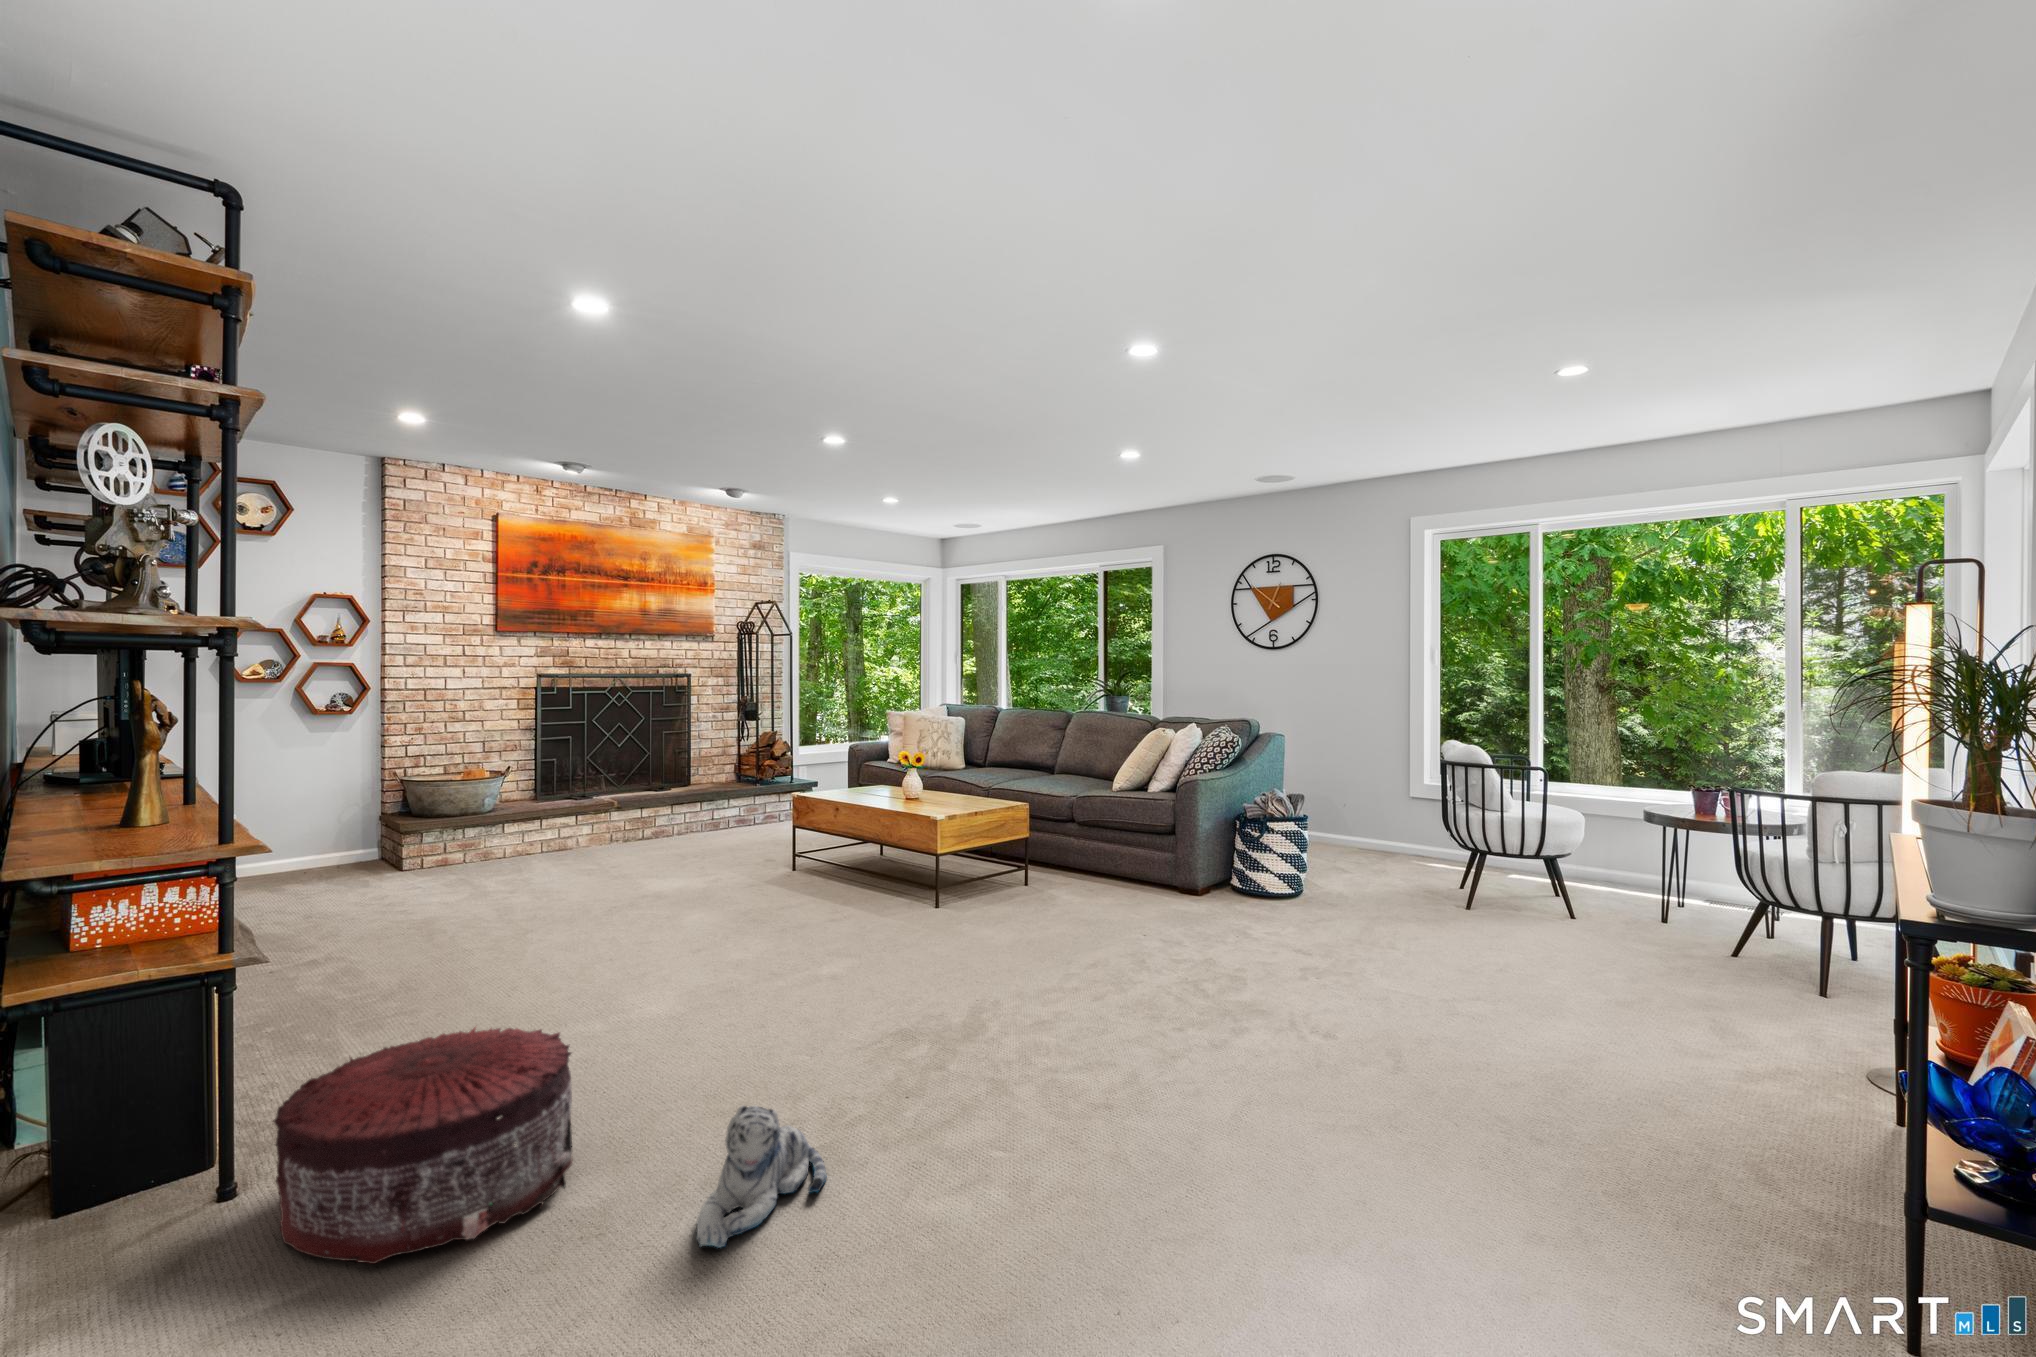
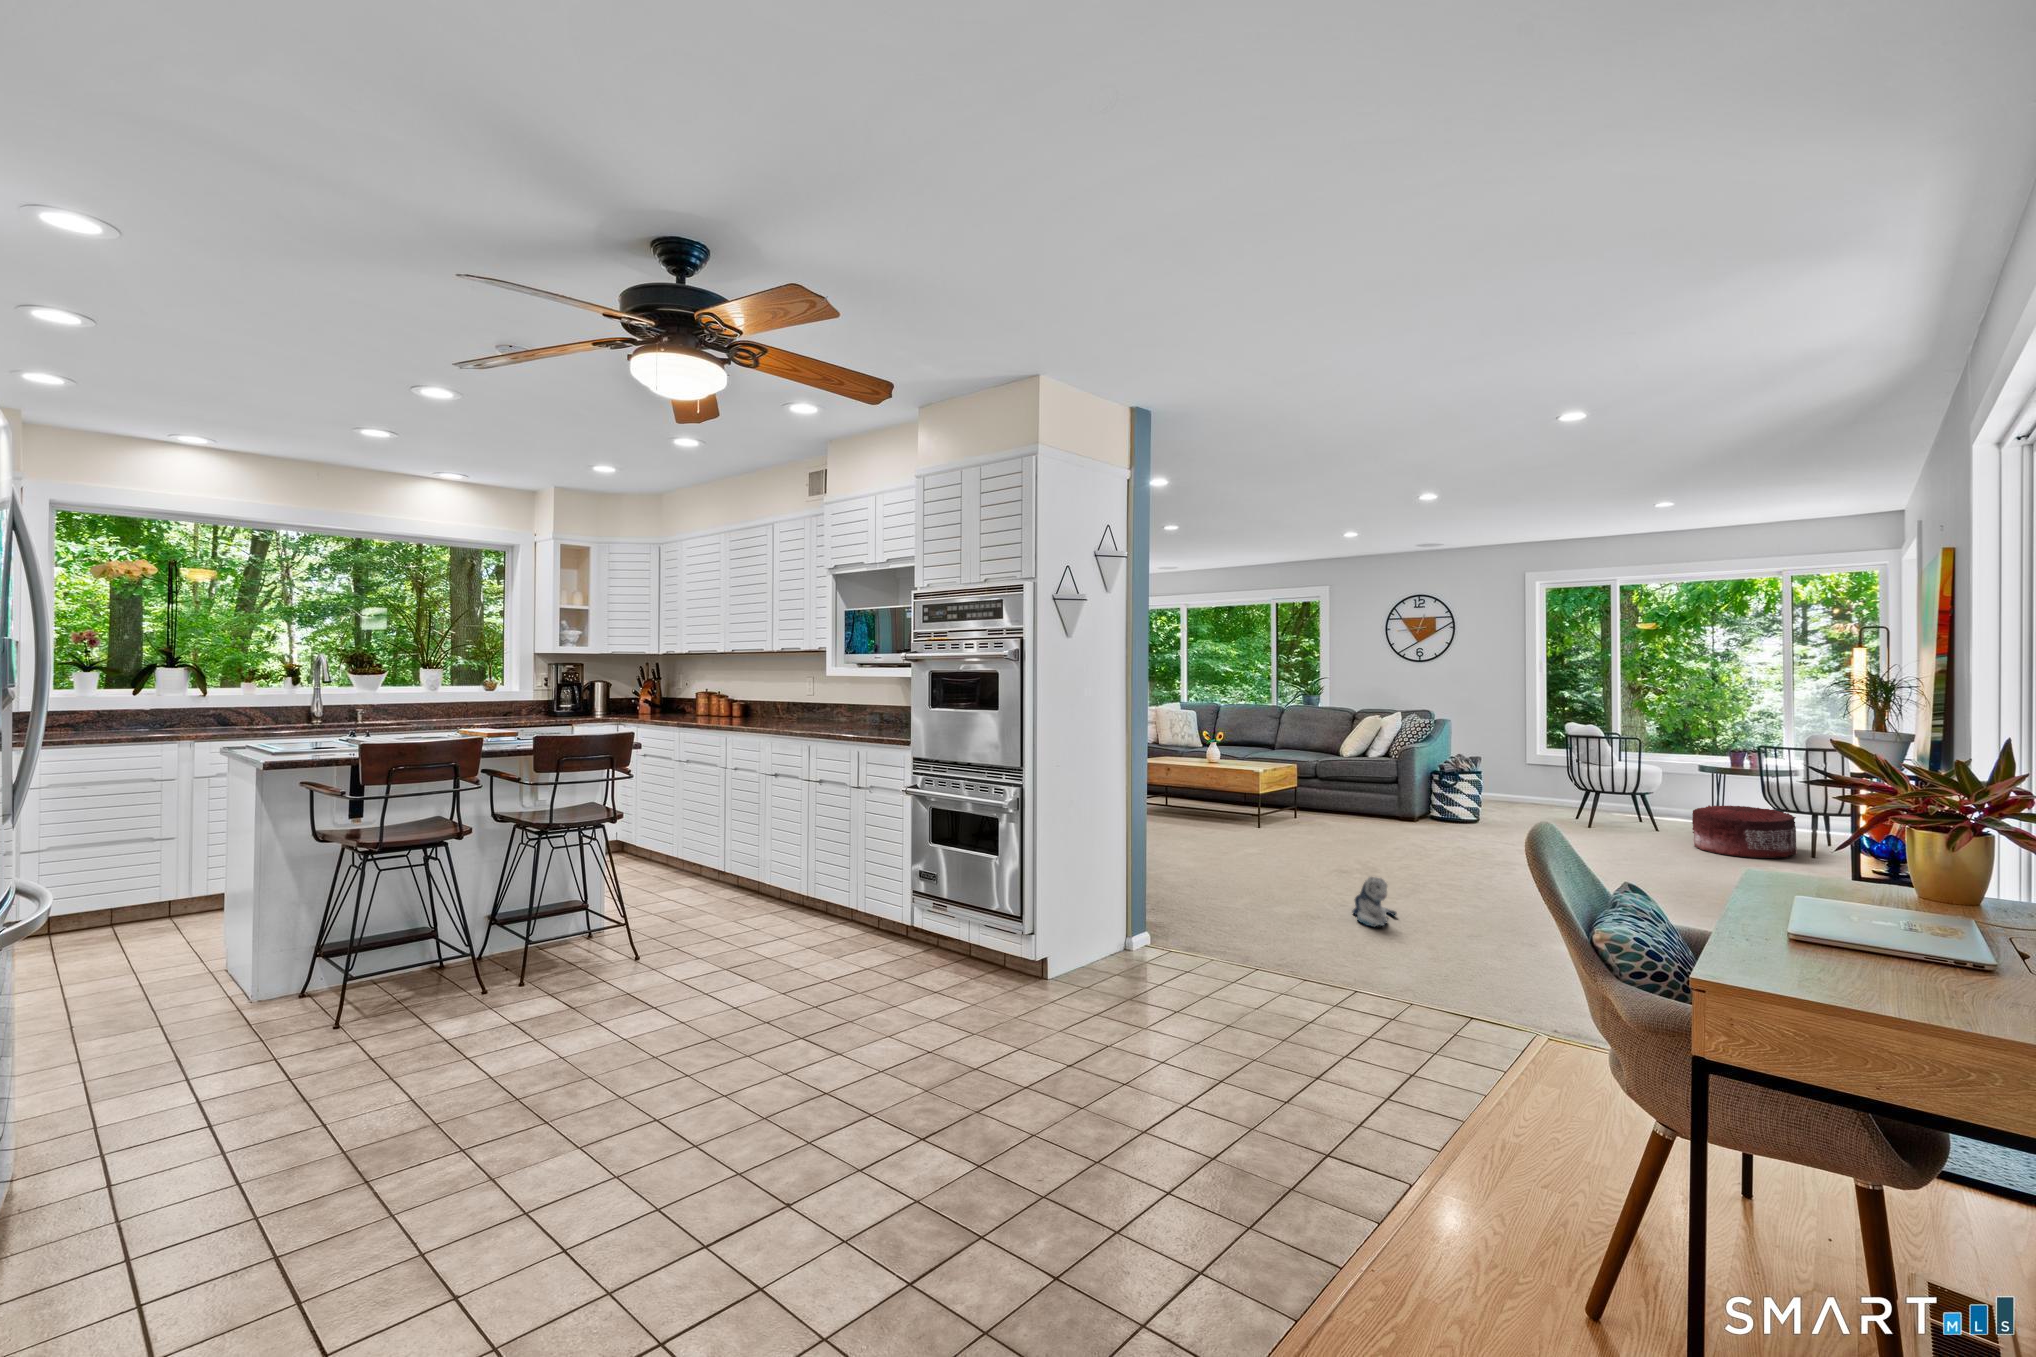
pouf: present [274,1028,573,1264] -> present [1692,805,1797,858]

